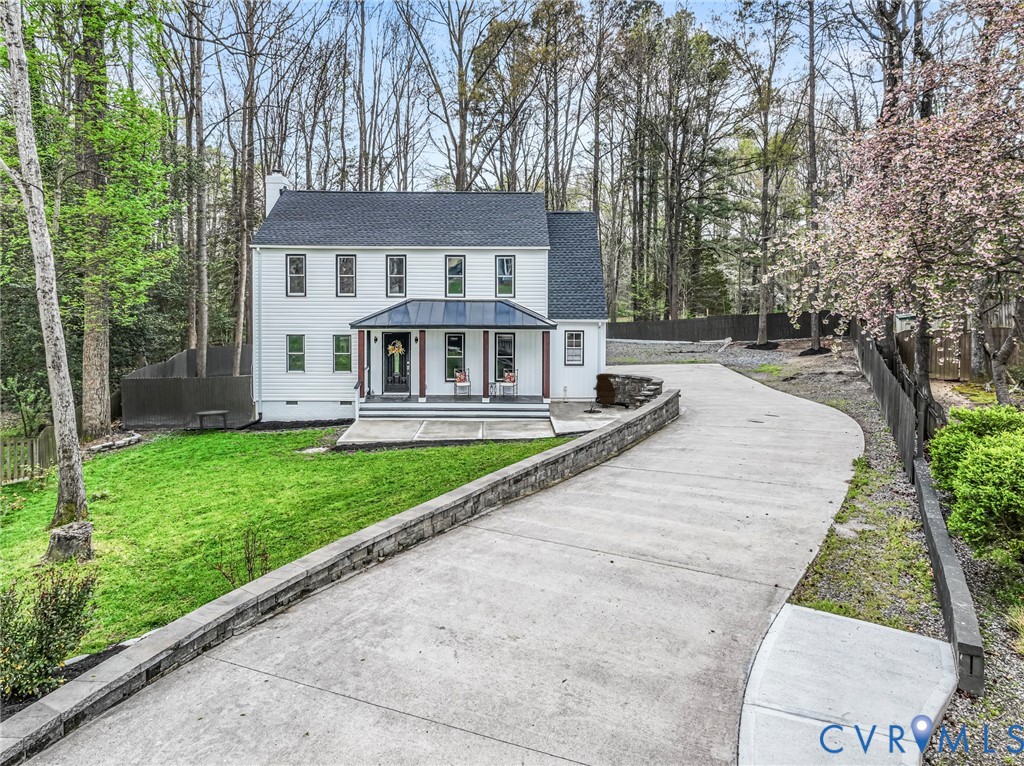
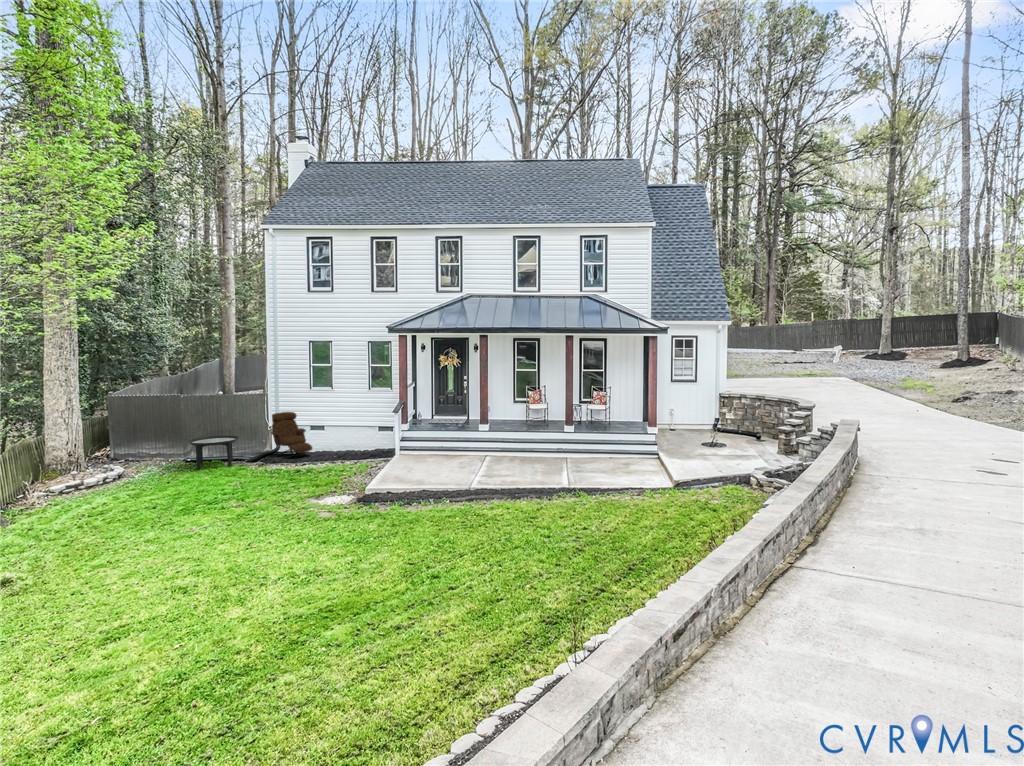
lounge chair: present [593,374,618,407] -> present [271,412,312,457]

